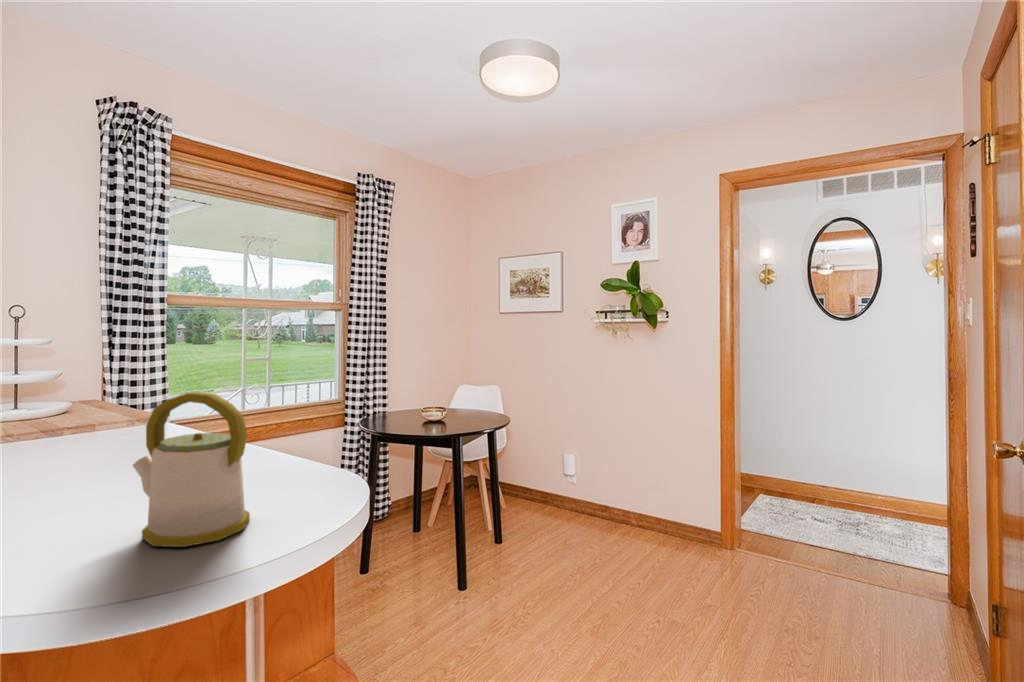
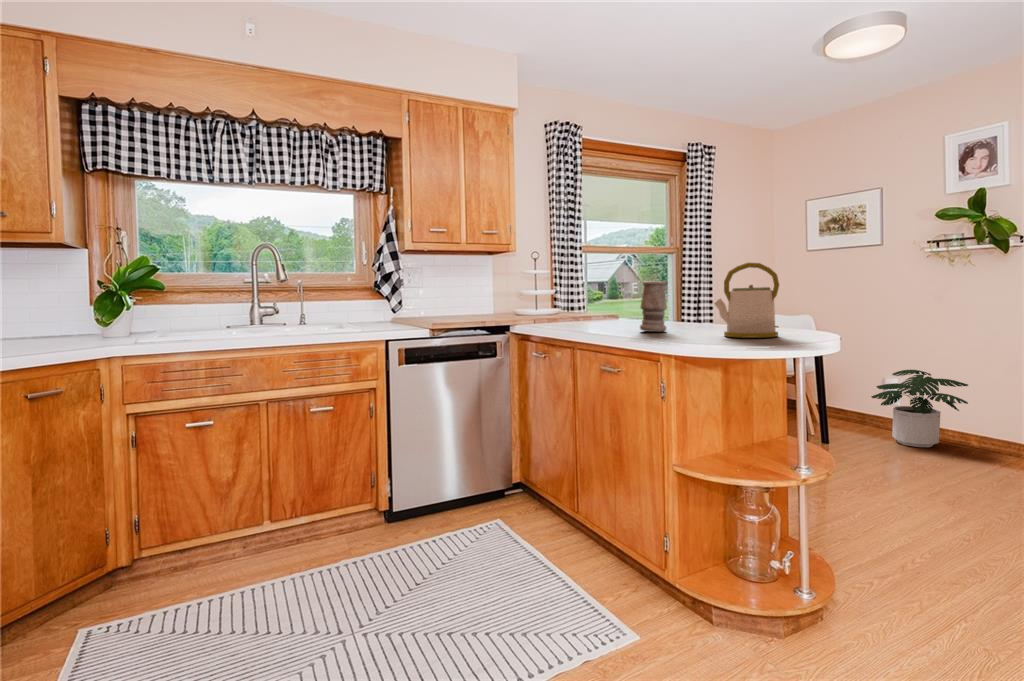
vase: none [43,400,105,501] -> present [640,281,667,332]
potted plant: none [543,444,629,531] -> present [871,370,968,447]

